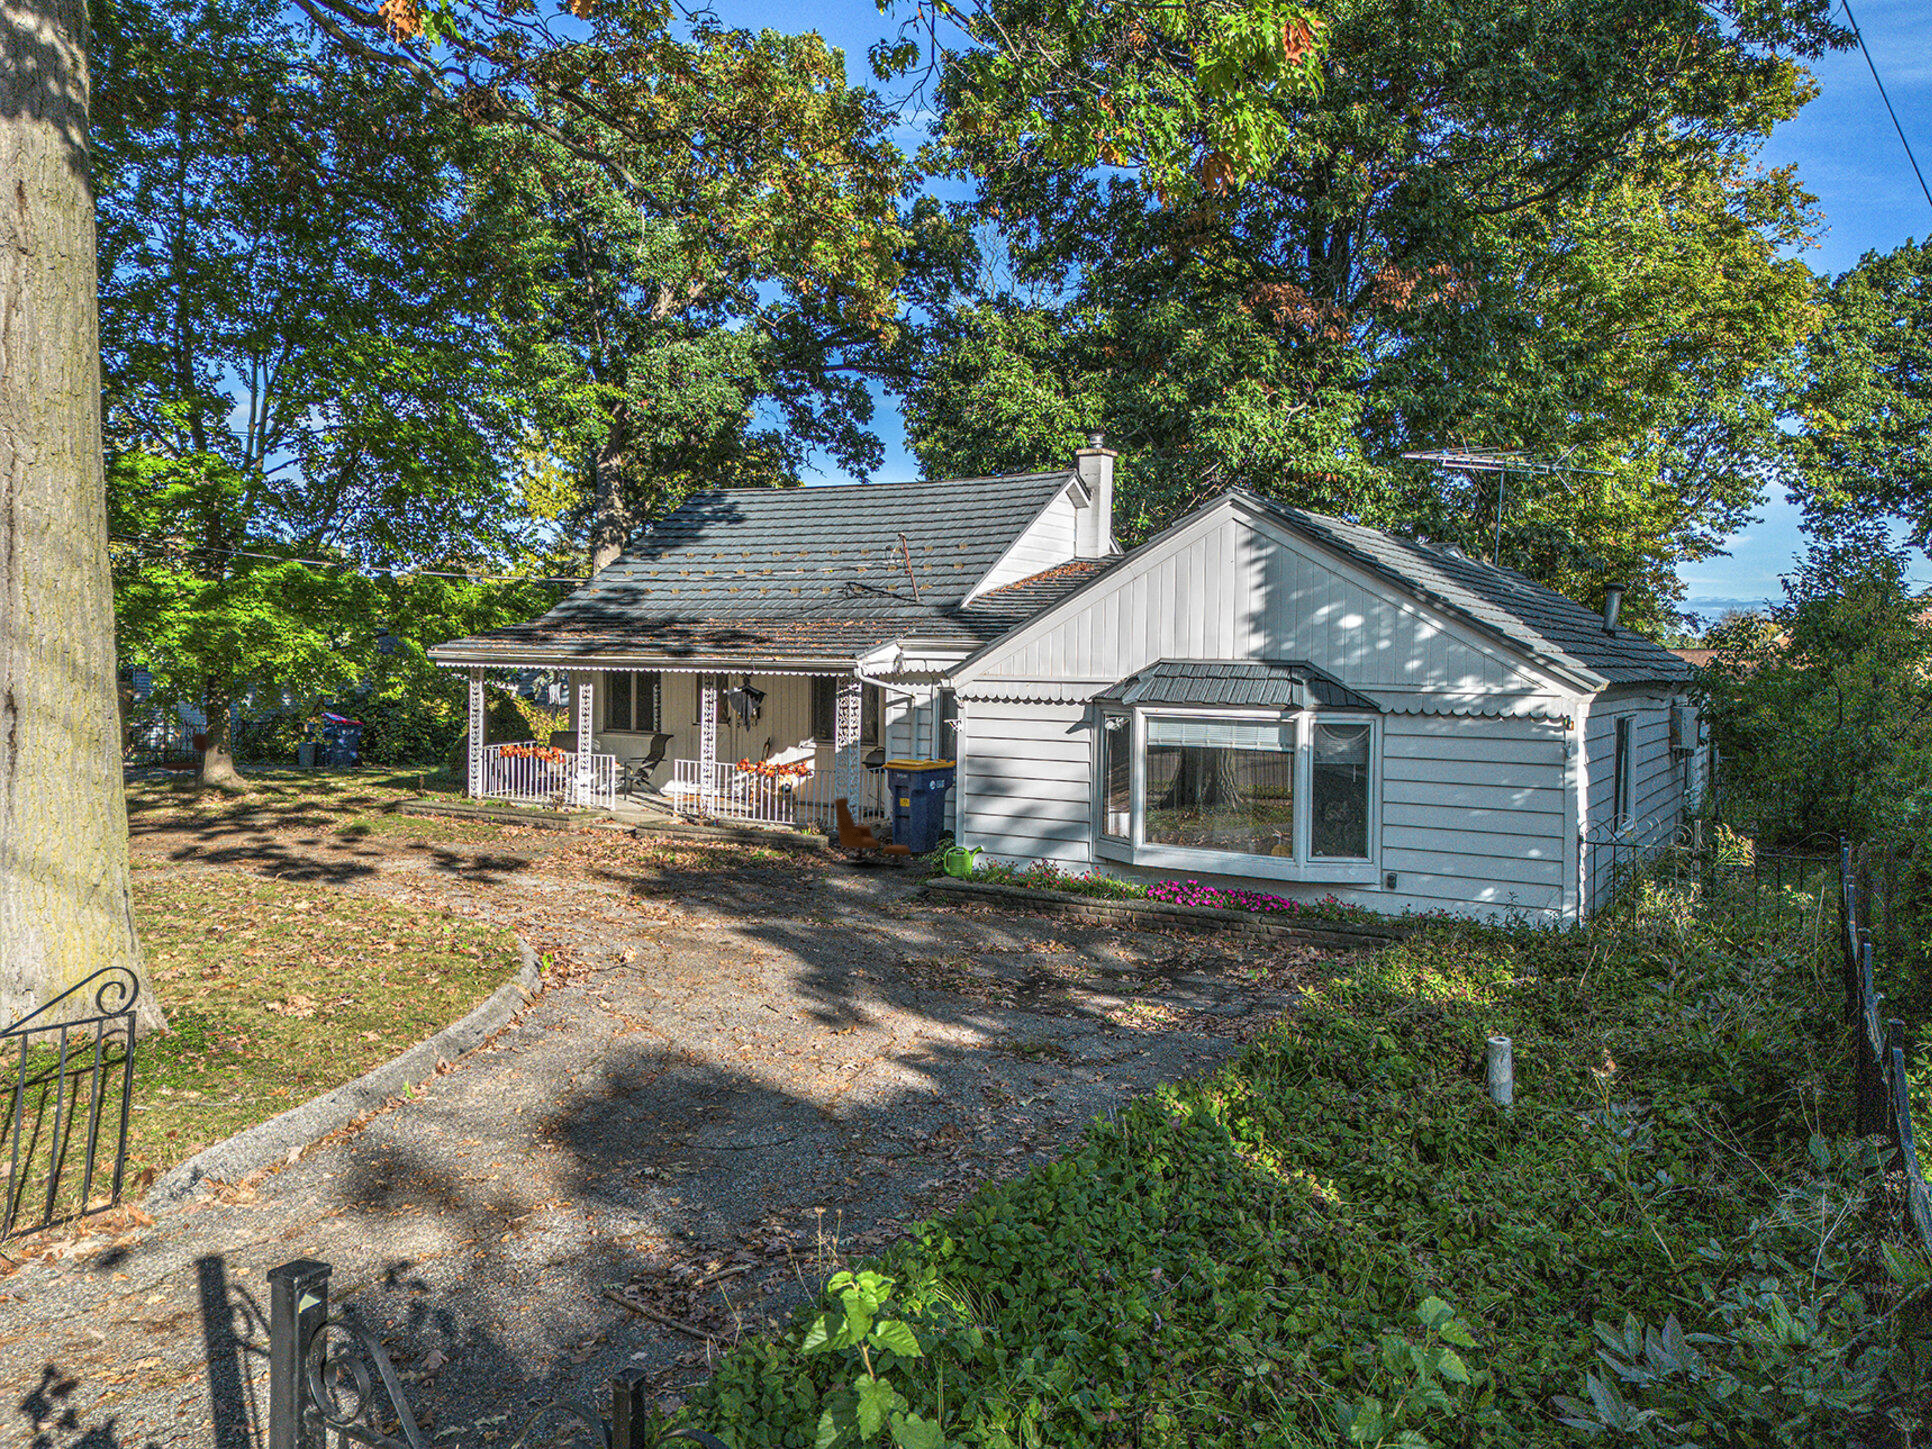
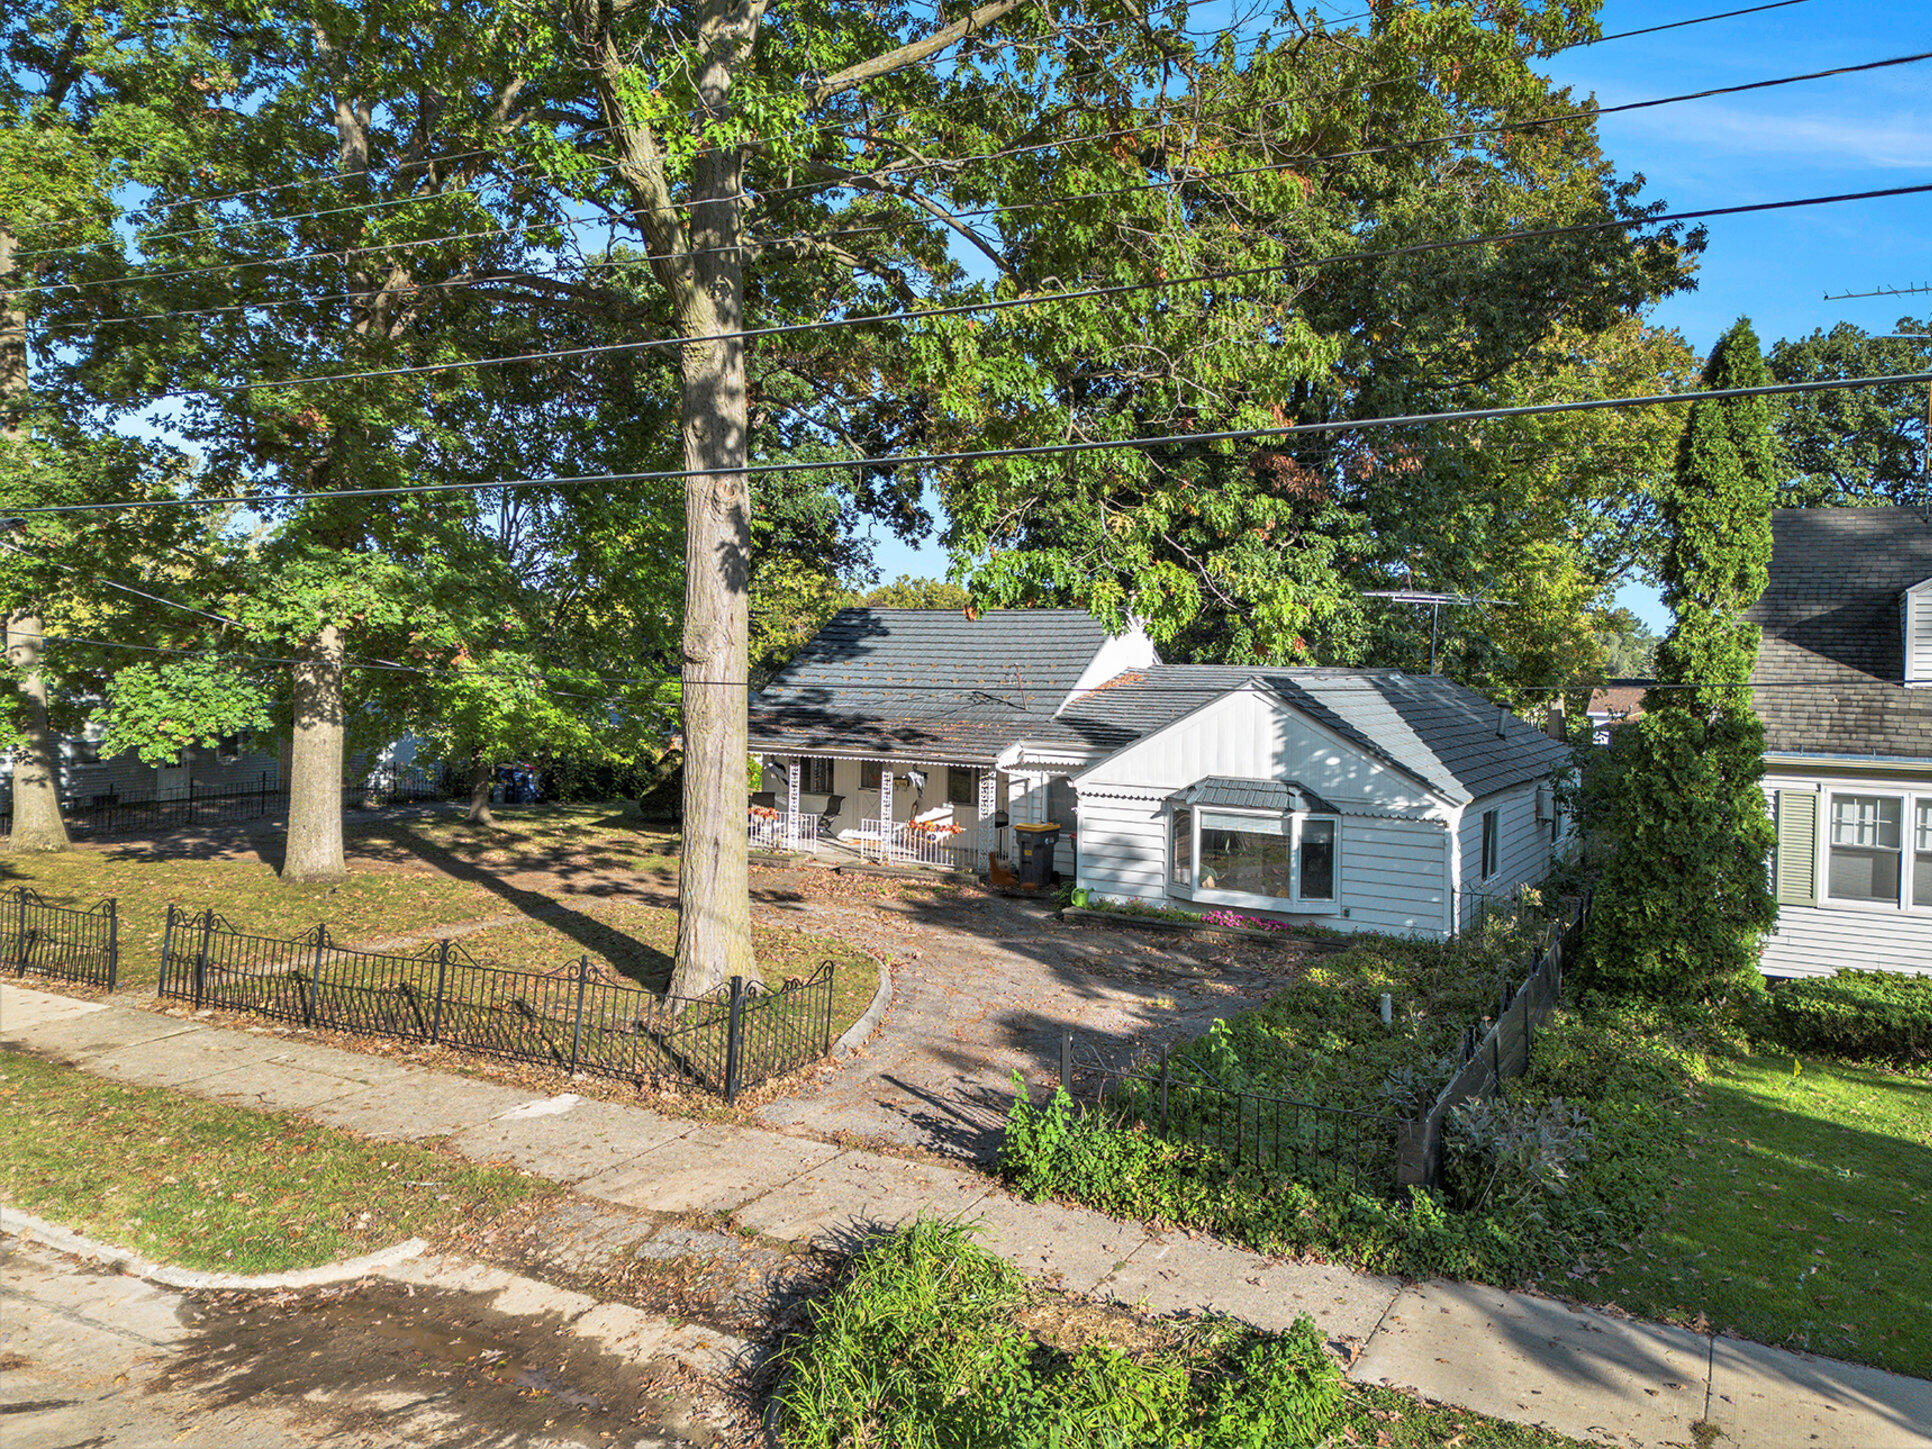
bench: present [163,733,208,792] -> none [455,790,490,835]

